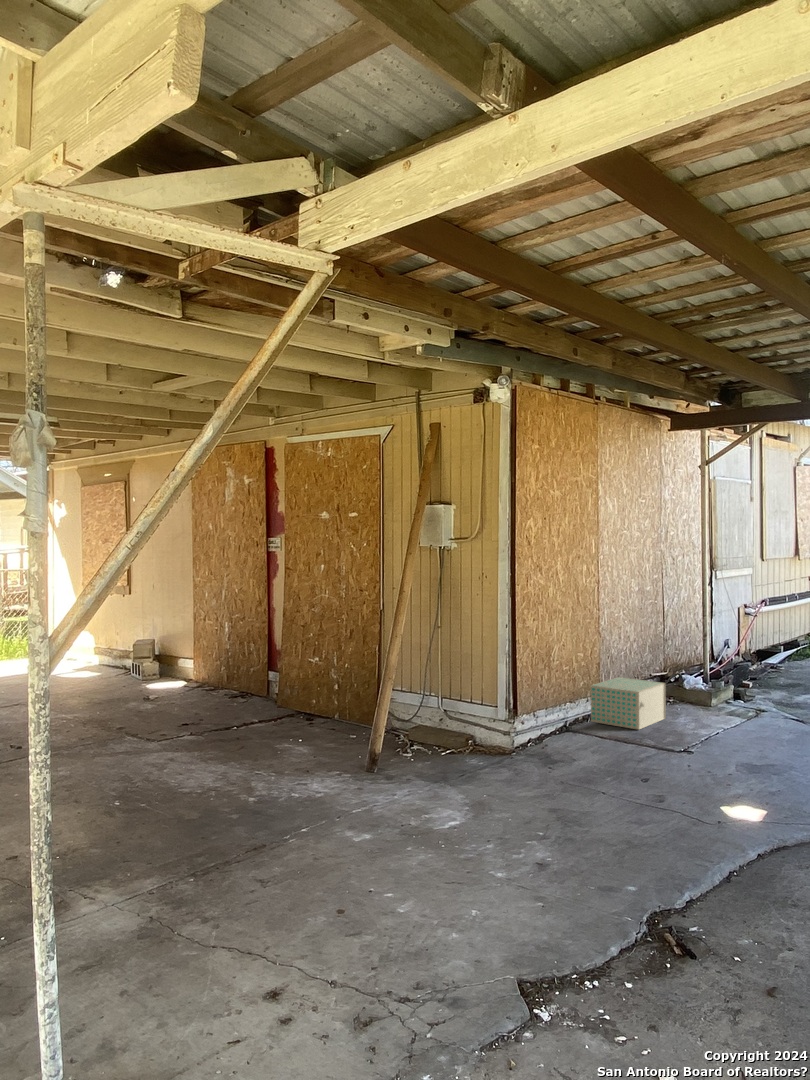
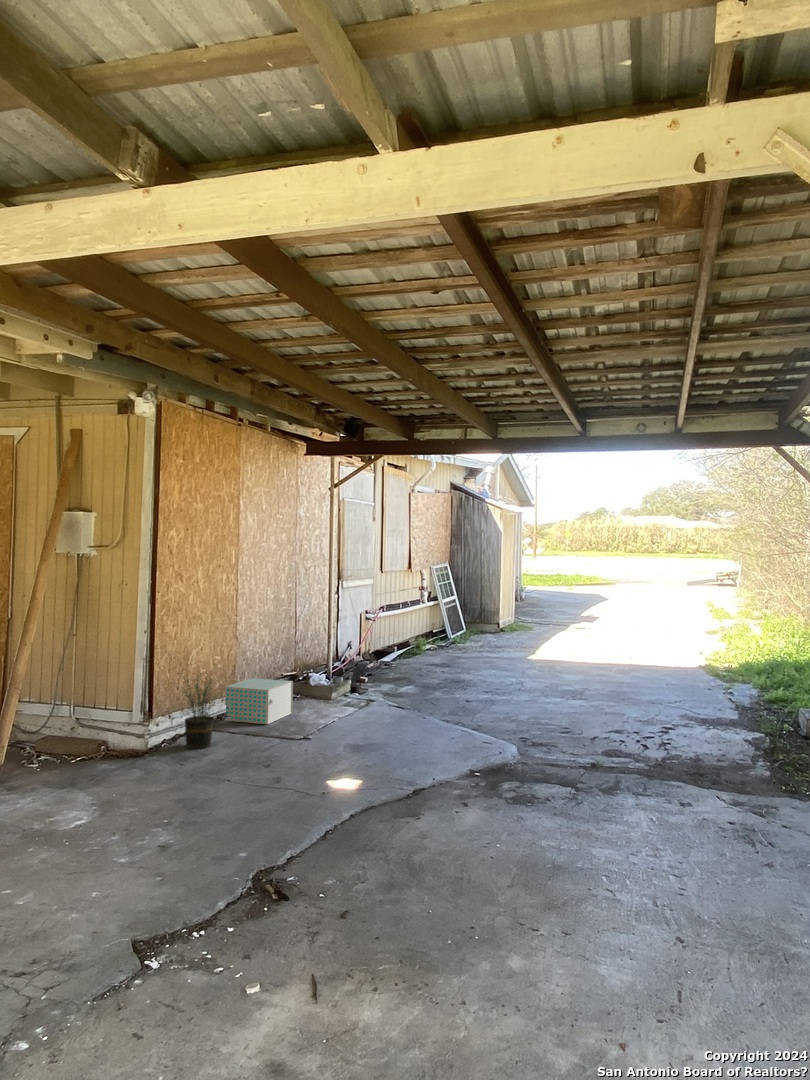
potted plant: none [537,661,592,752] -> present [179,667,215,749]

